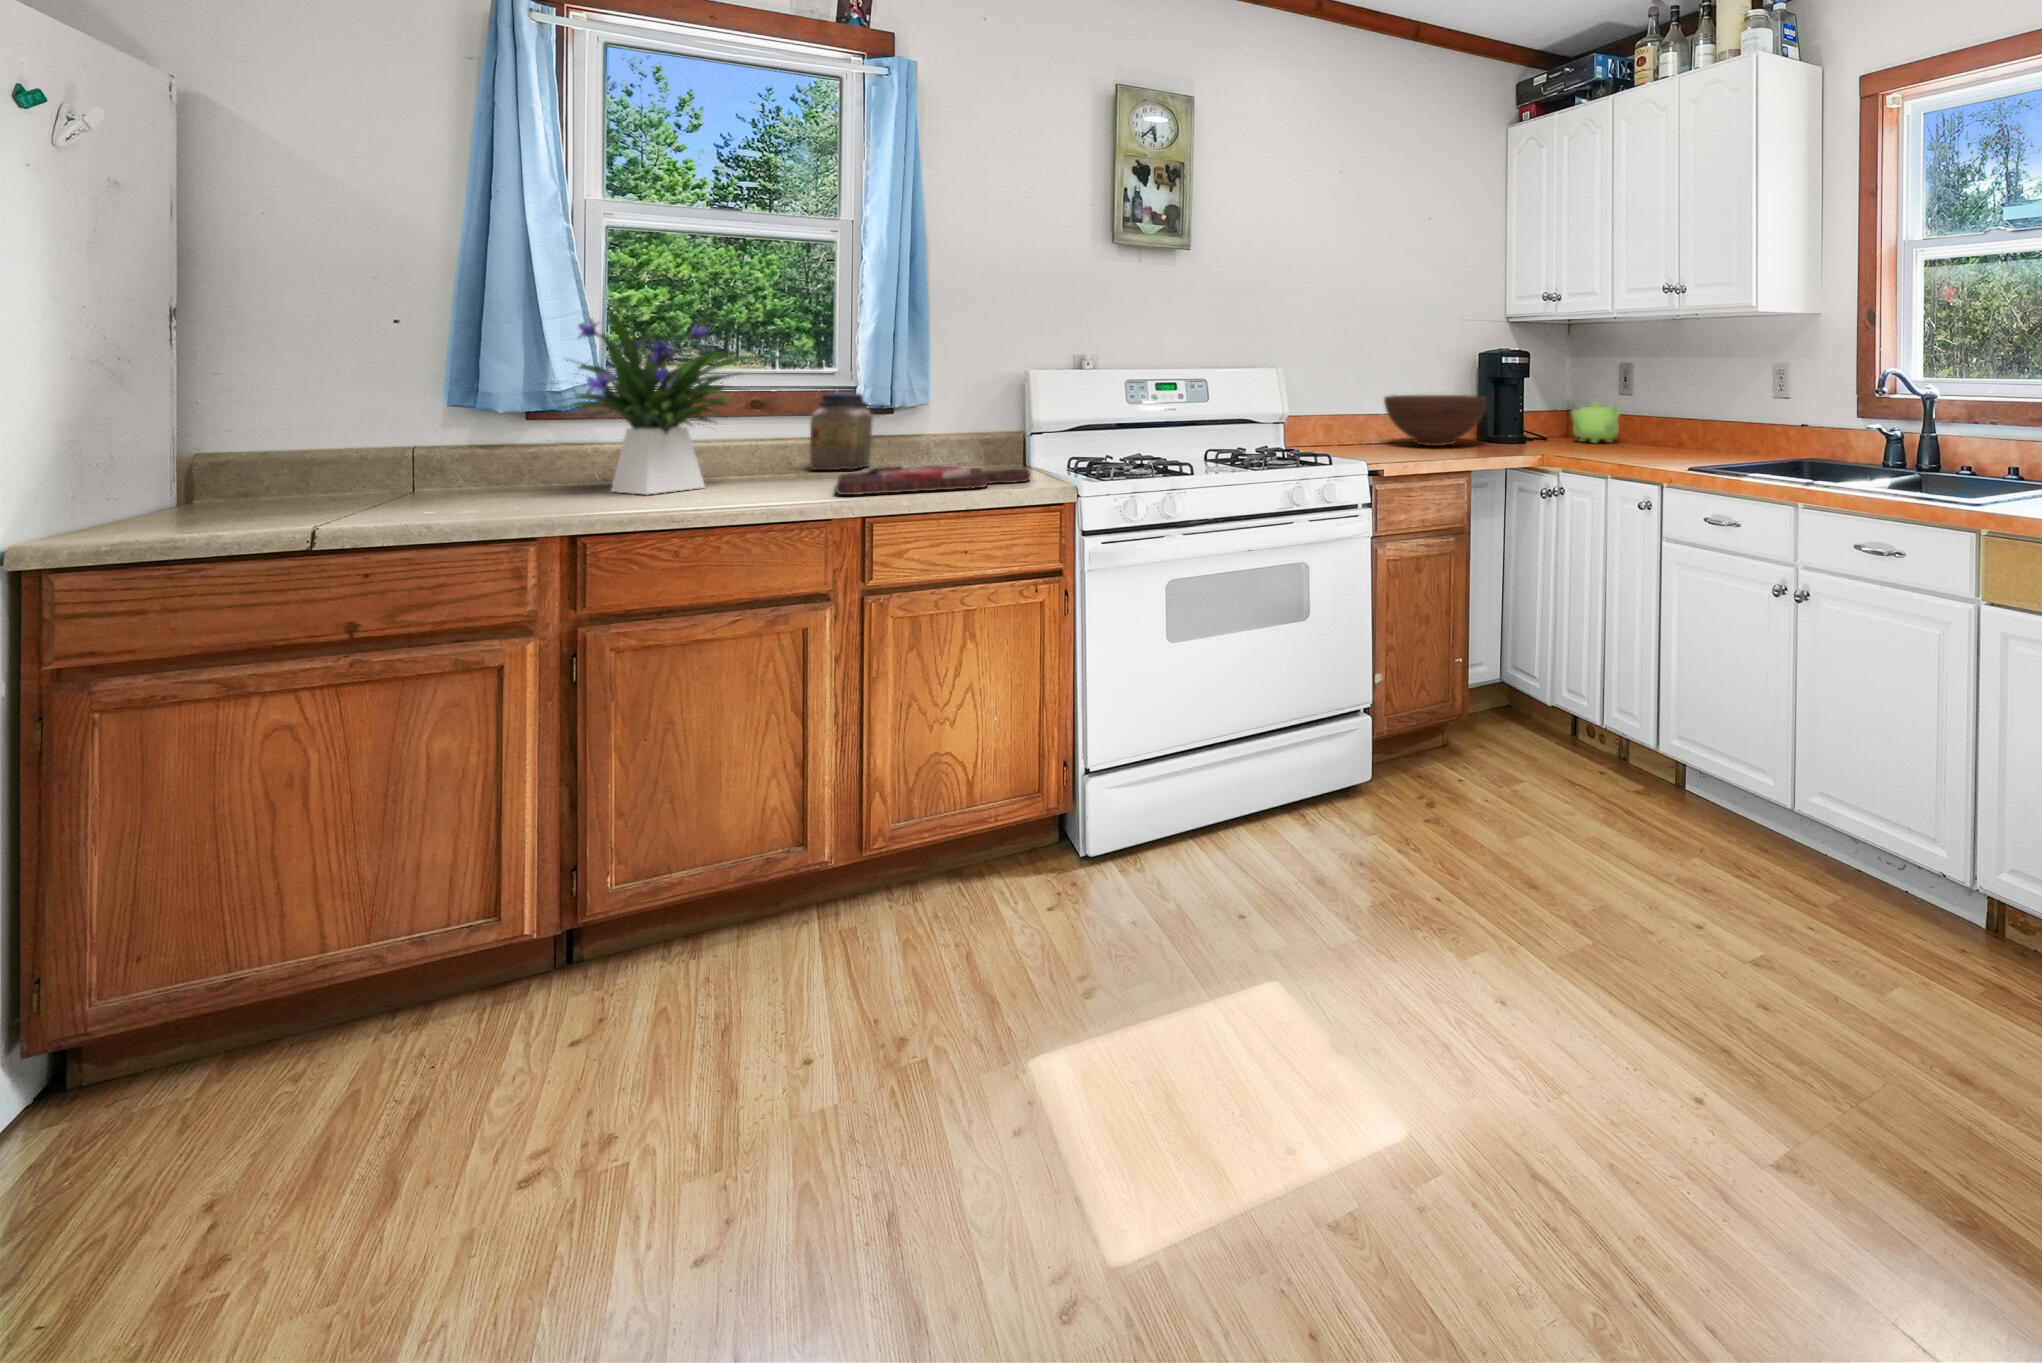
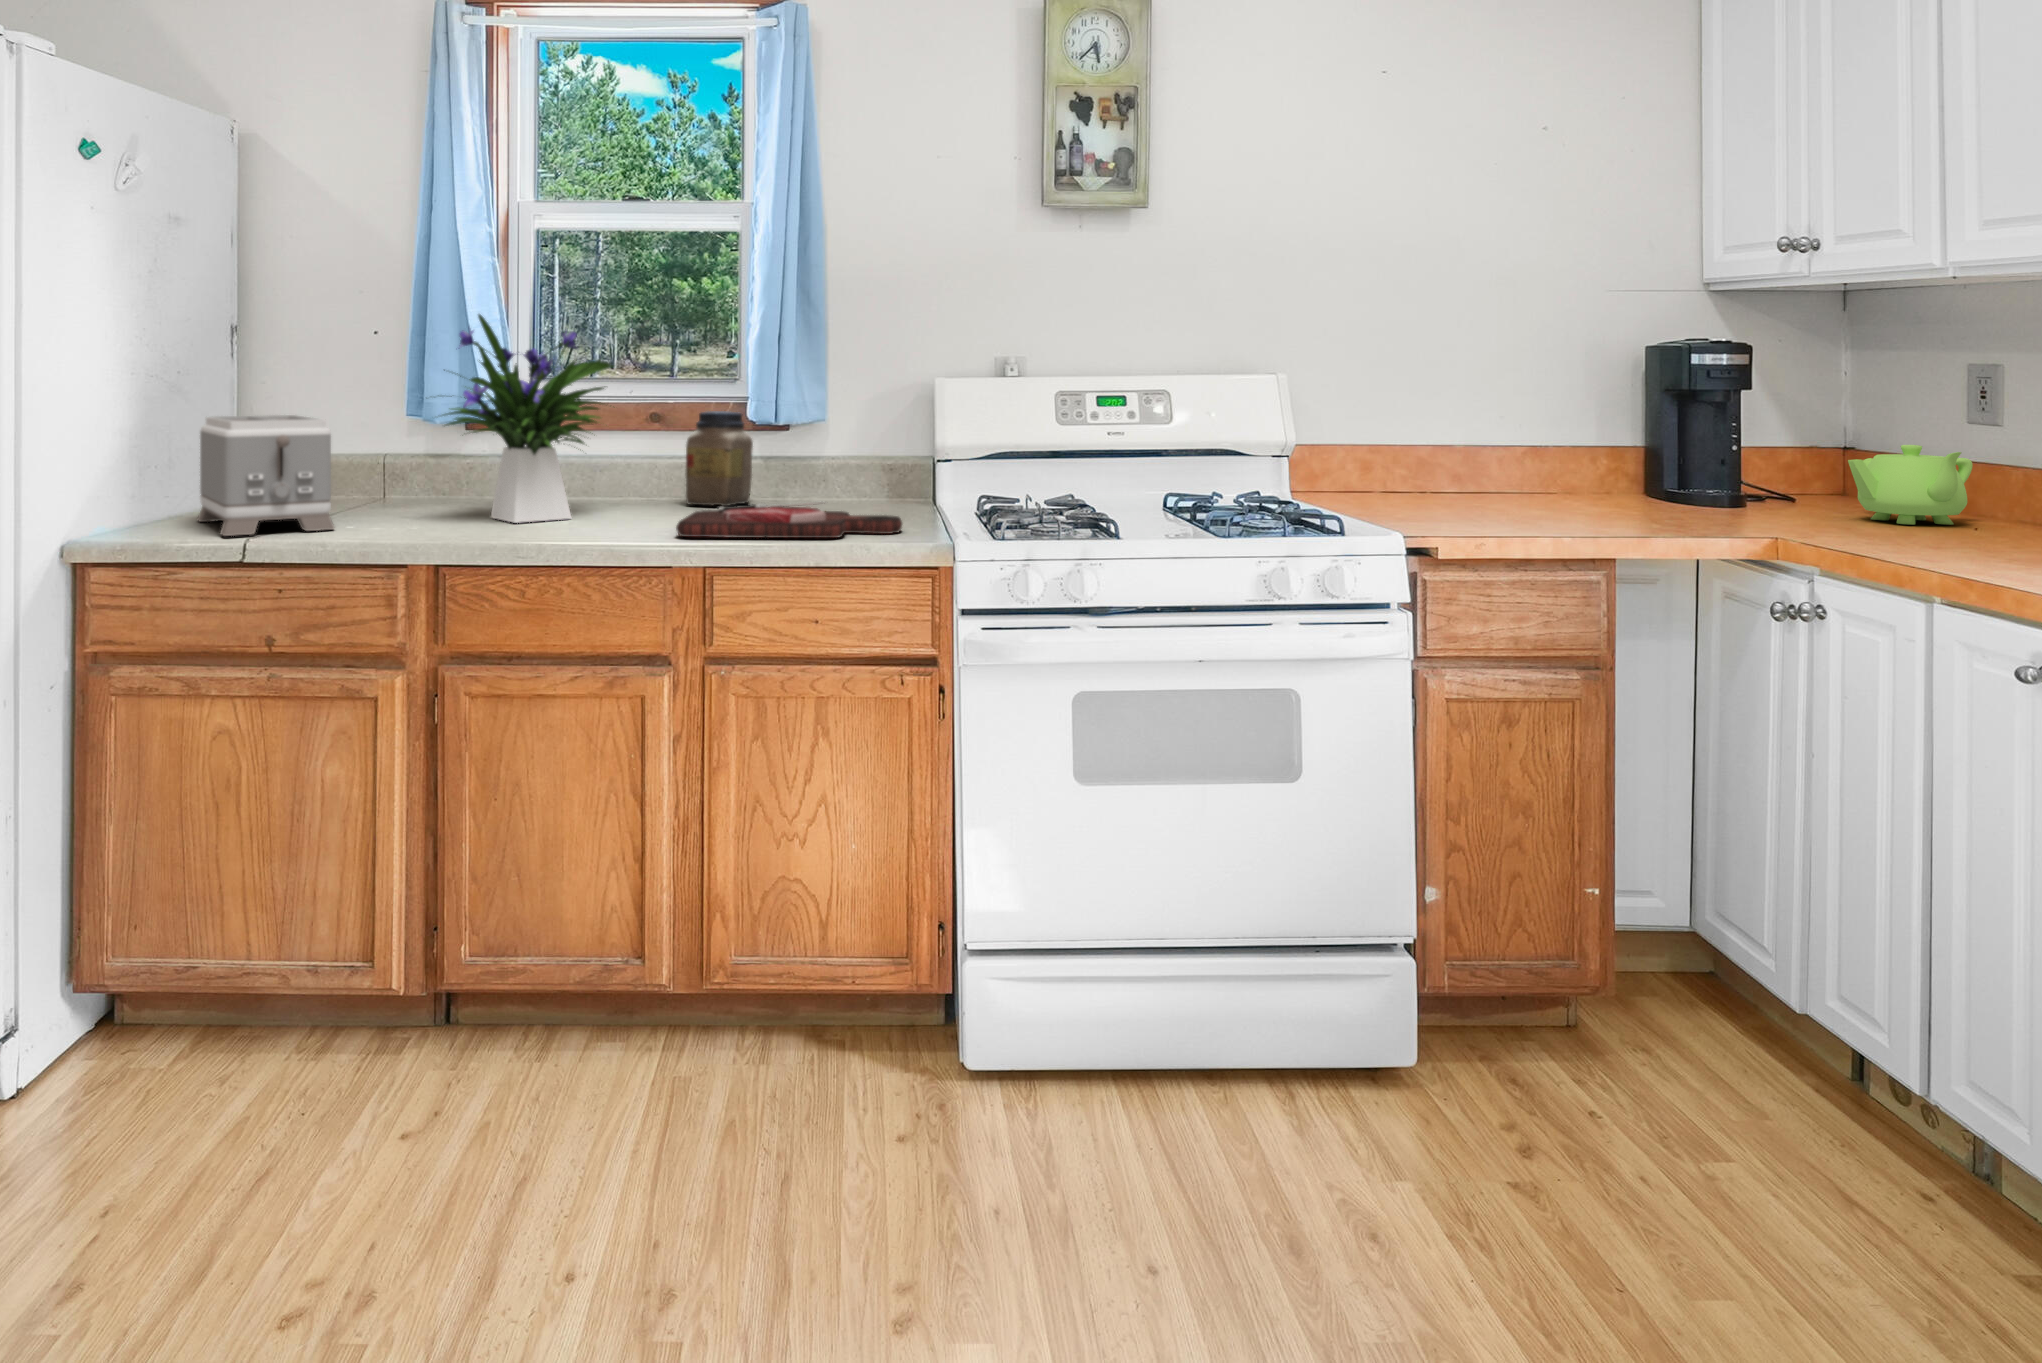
fruit bowl: present [1384,395,1487,446] -> none [1464,426,1662,514]
toaster: none [199,403,428,529] -> present [198,415,334,536]

